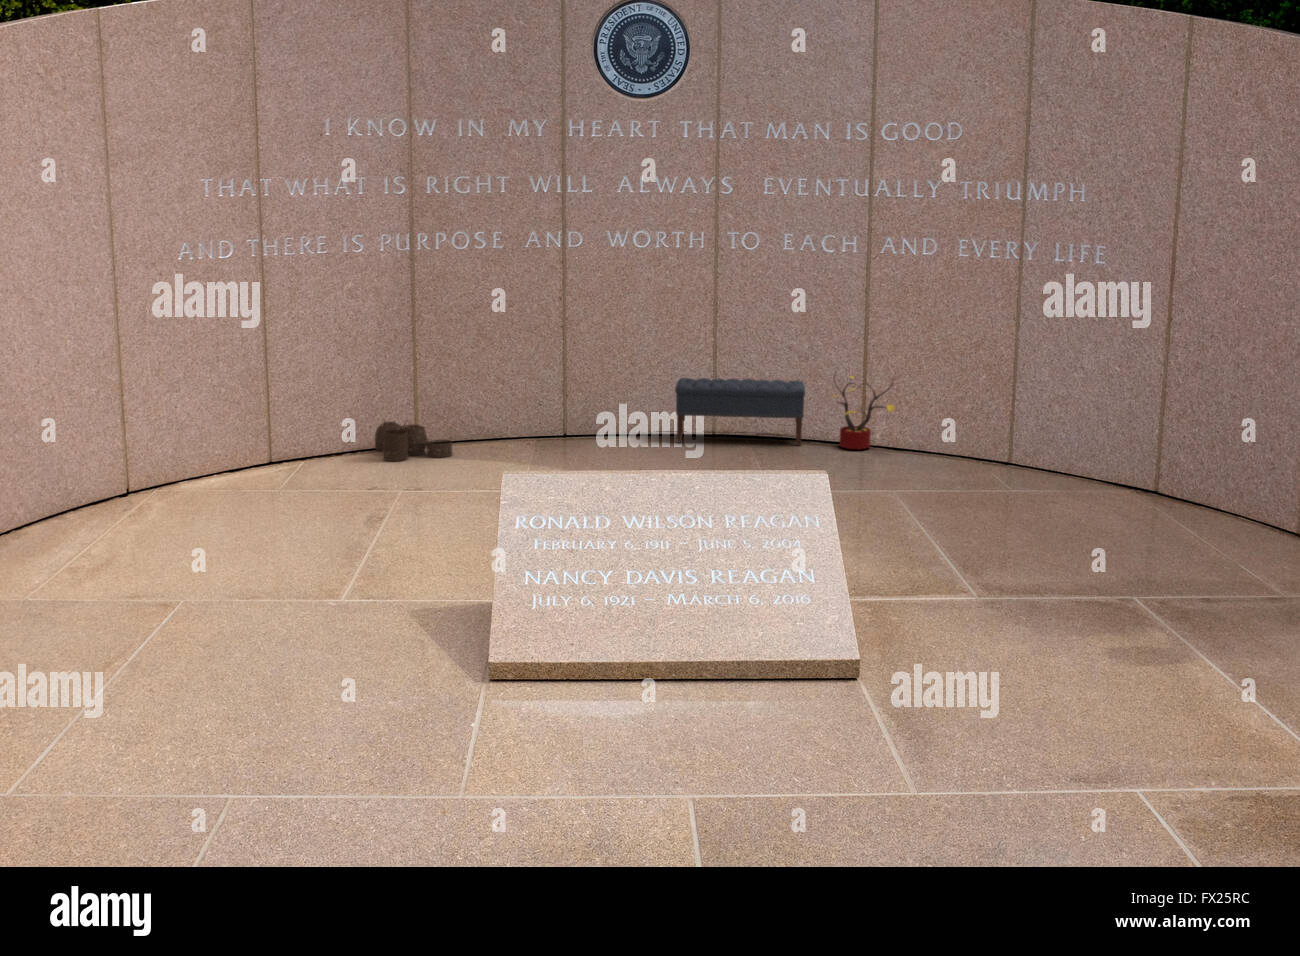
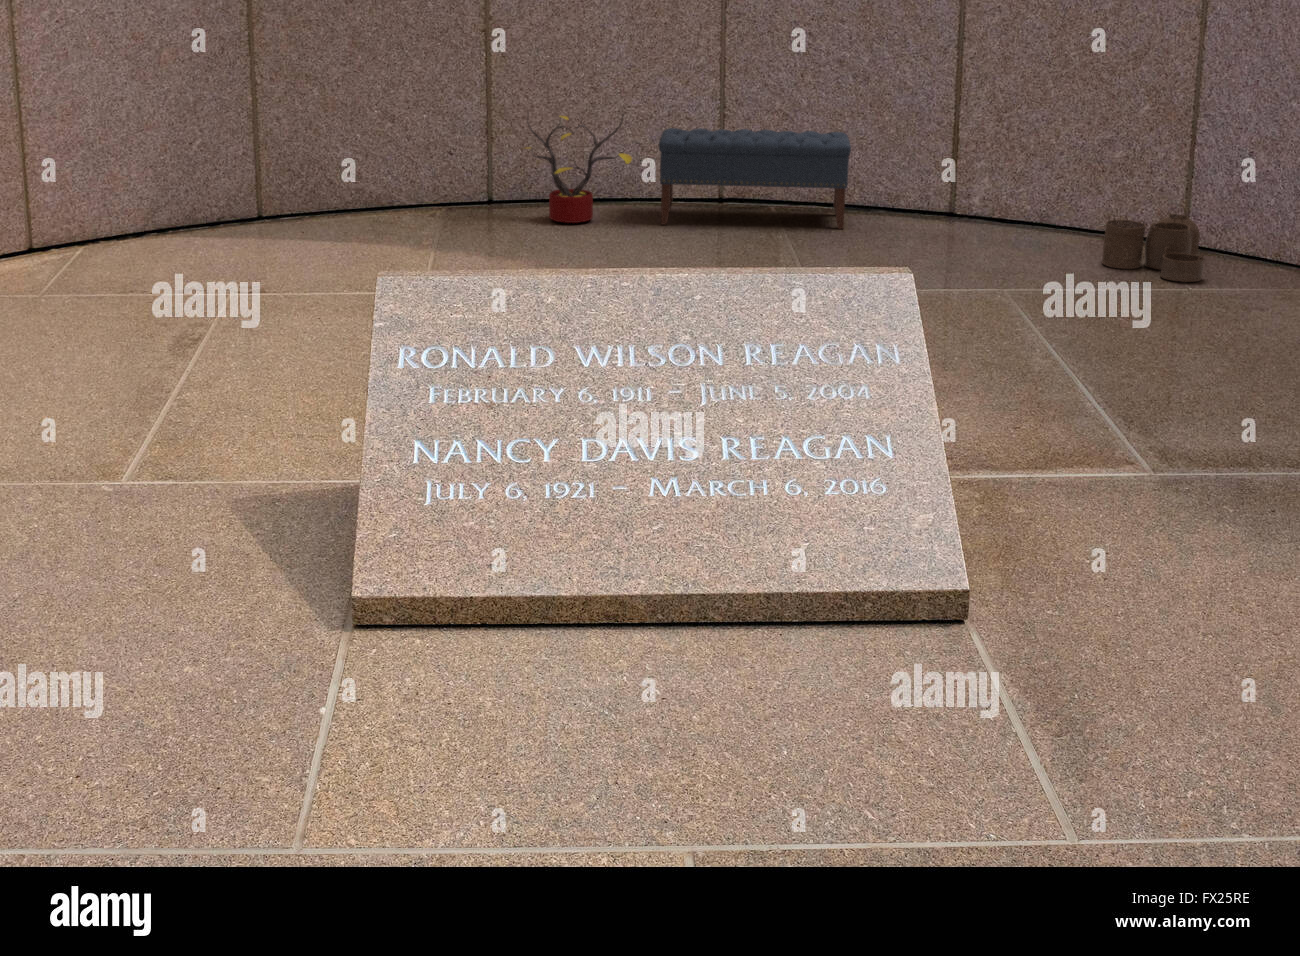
decorative plant: present [834,376,895,449] -> present [527,115,632,223]
woven basket: present [375,421,452,461] -> present [1102,213,1204,282]

